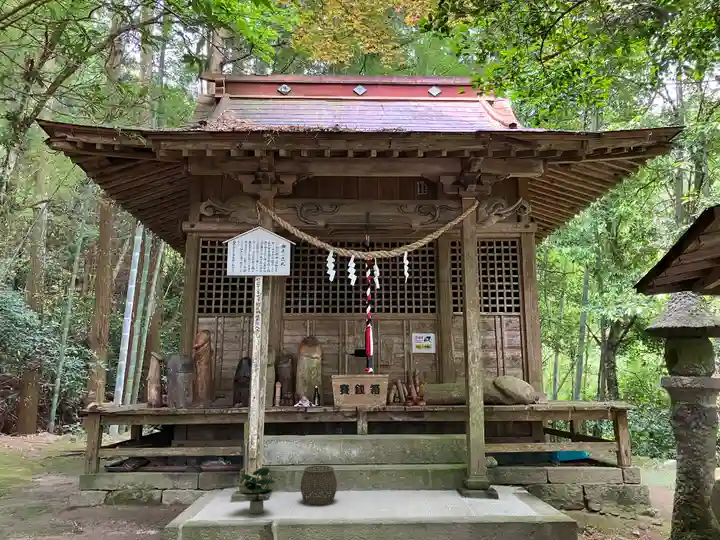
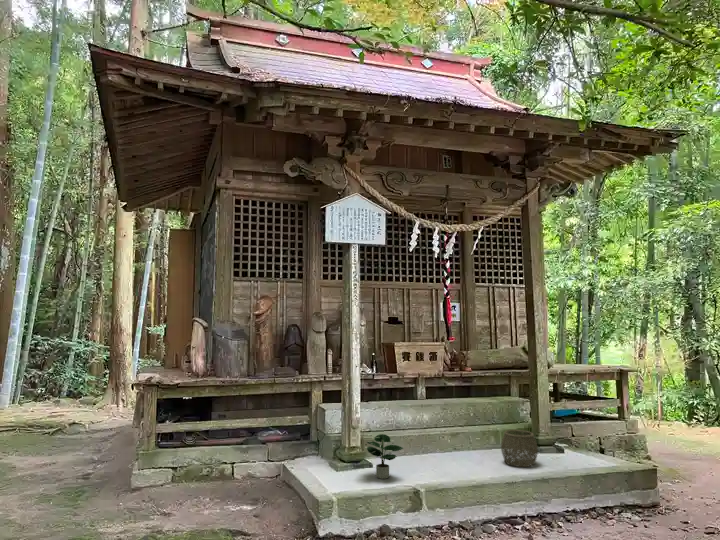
woven basket: present [301,465,337,505] -> present [501,430,538,467]

